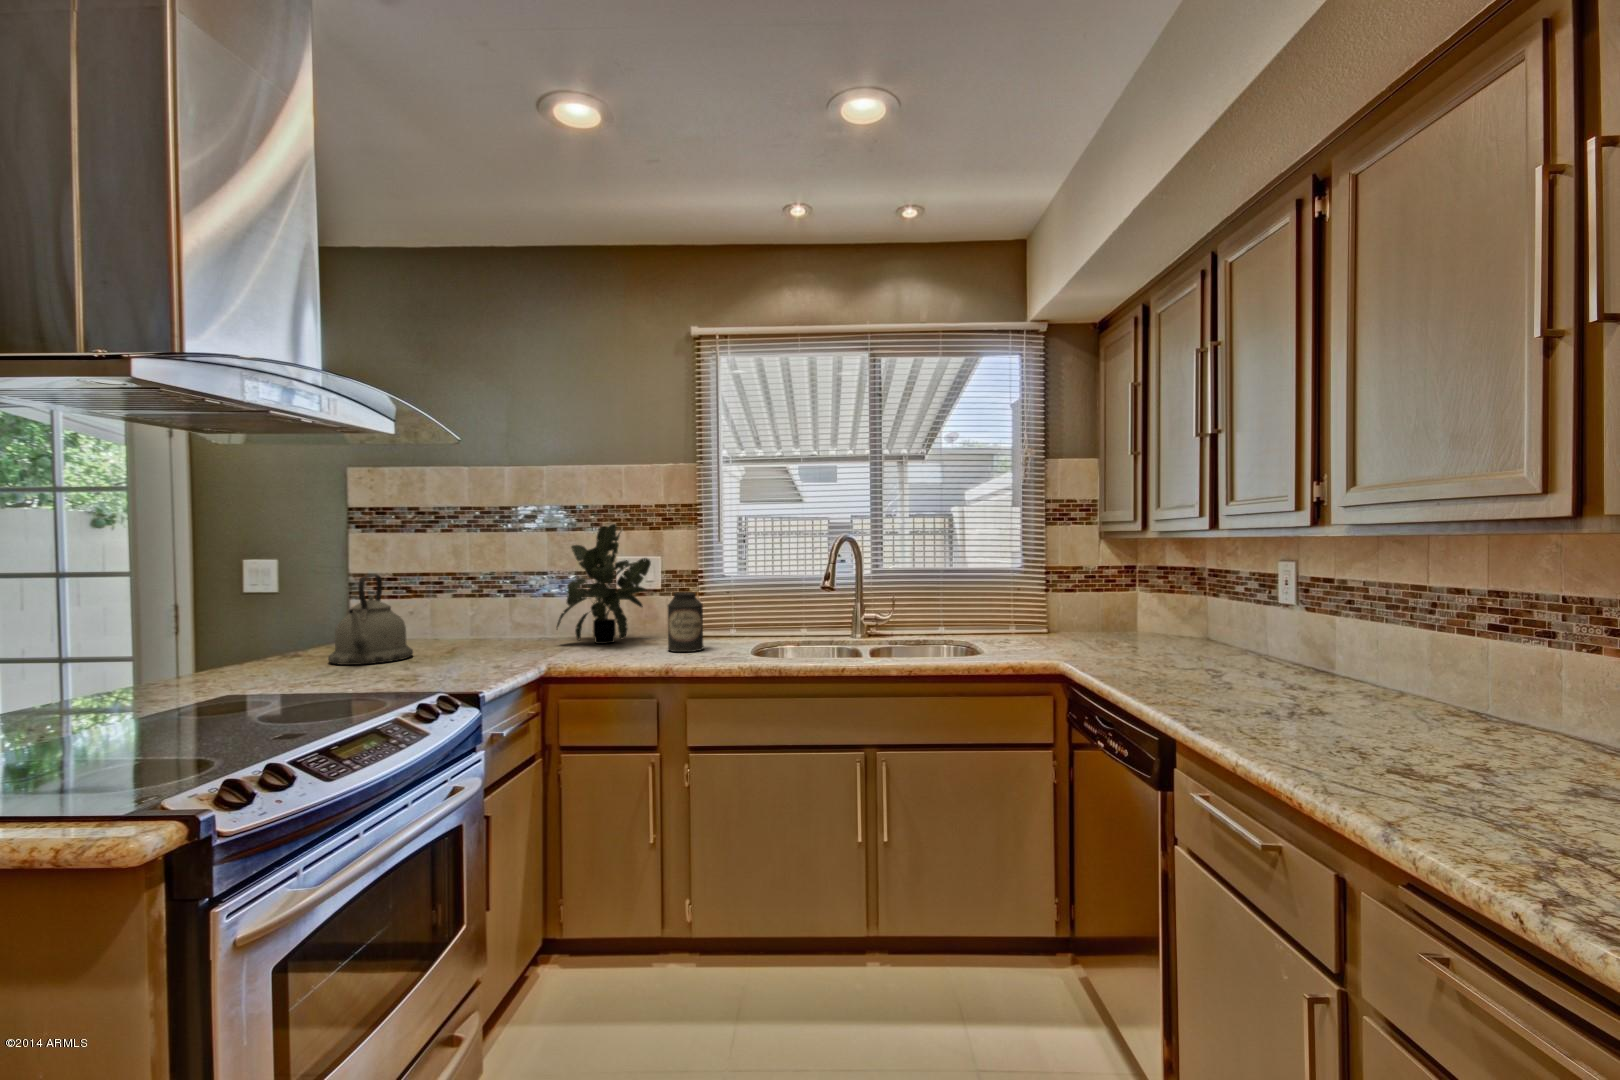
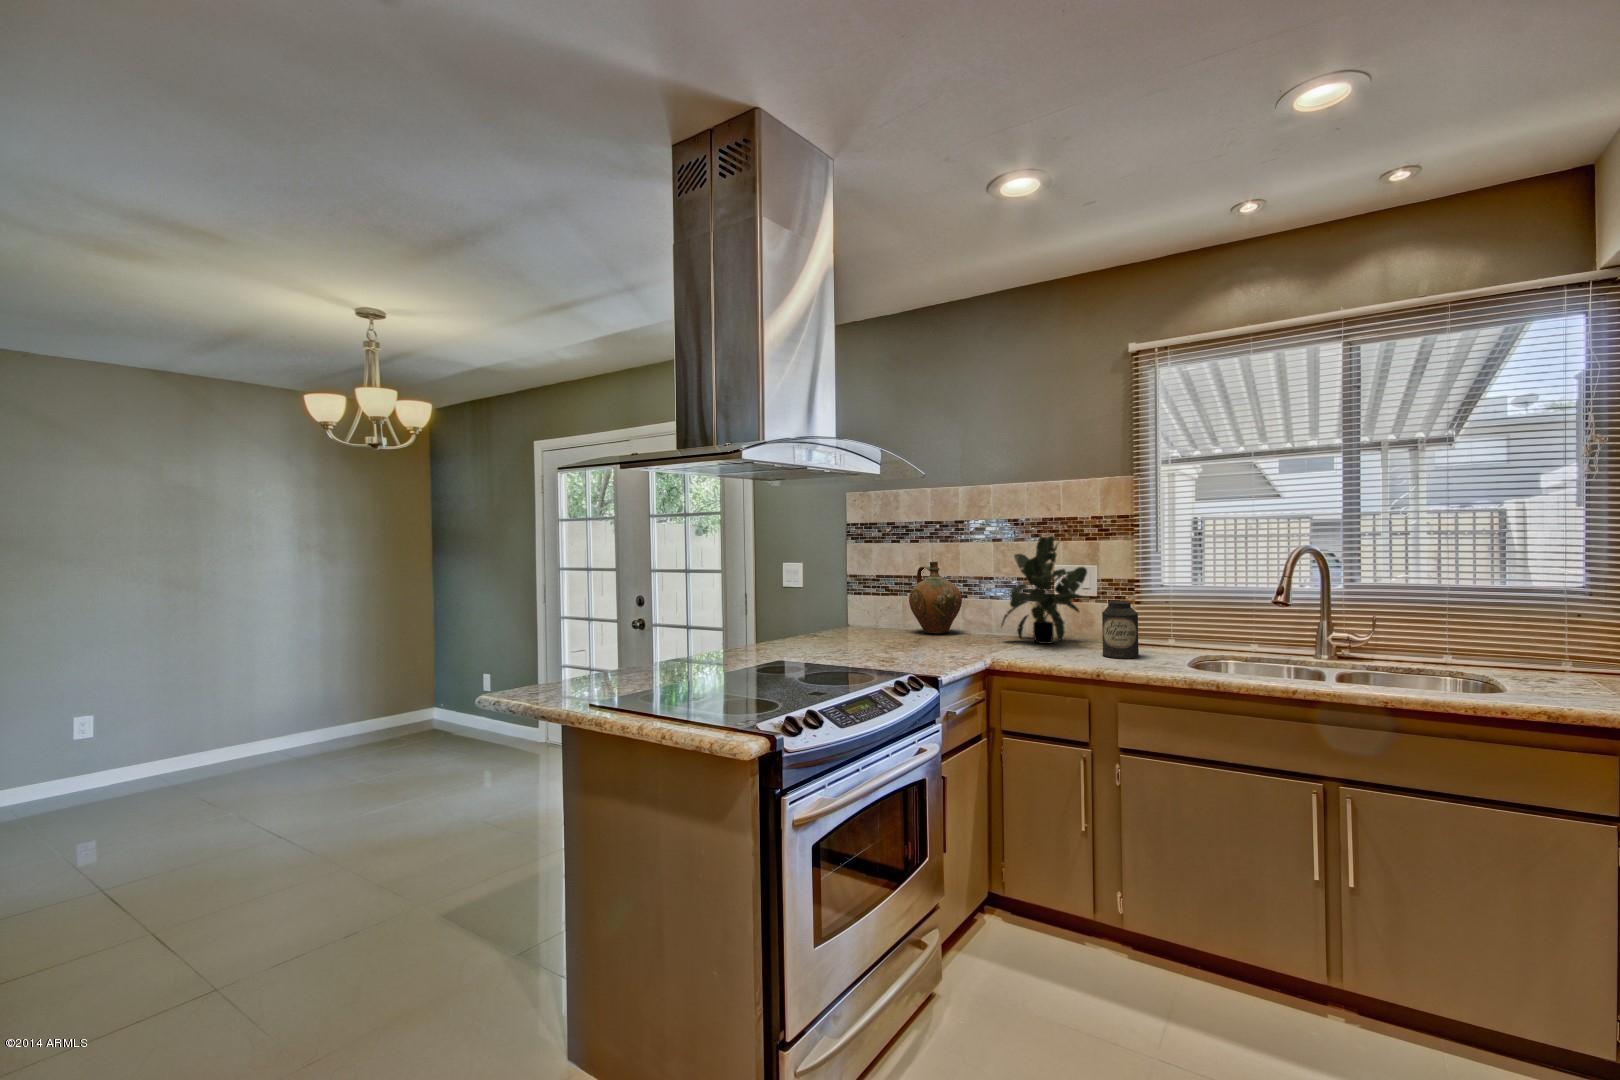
ceramic jug: none [440,555,509,642] -> present [909,562,962,634]
kettle: present [328,575,413,665] -> none [834,577,890,645]

